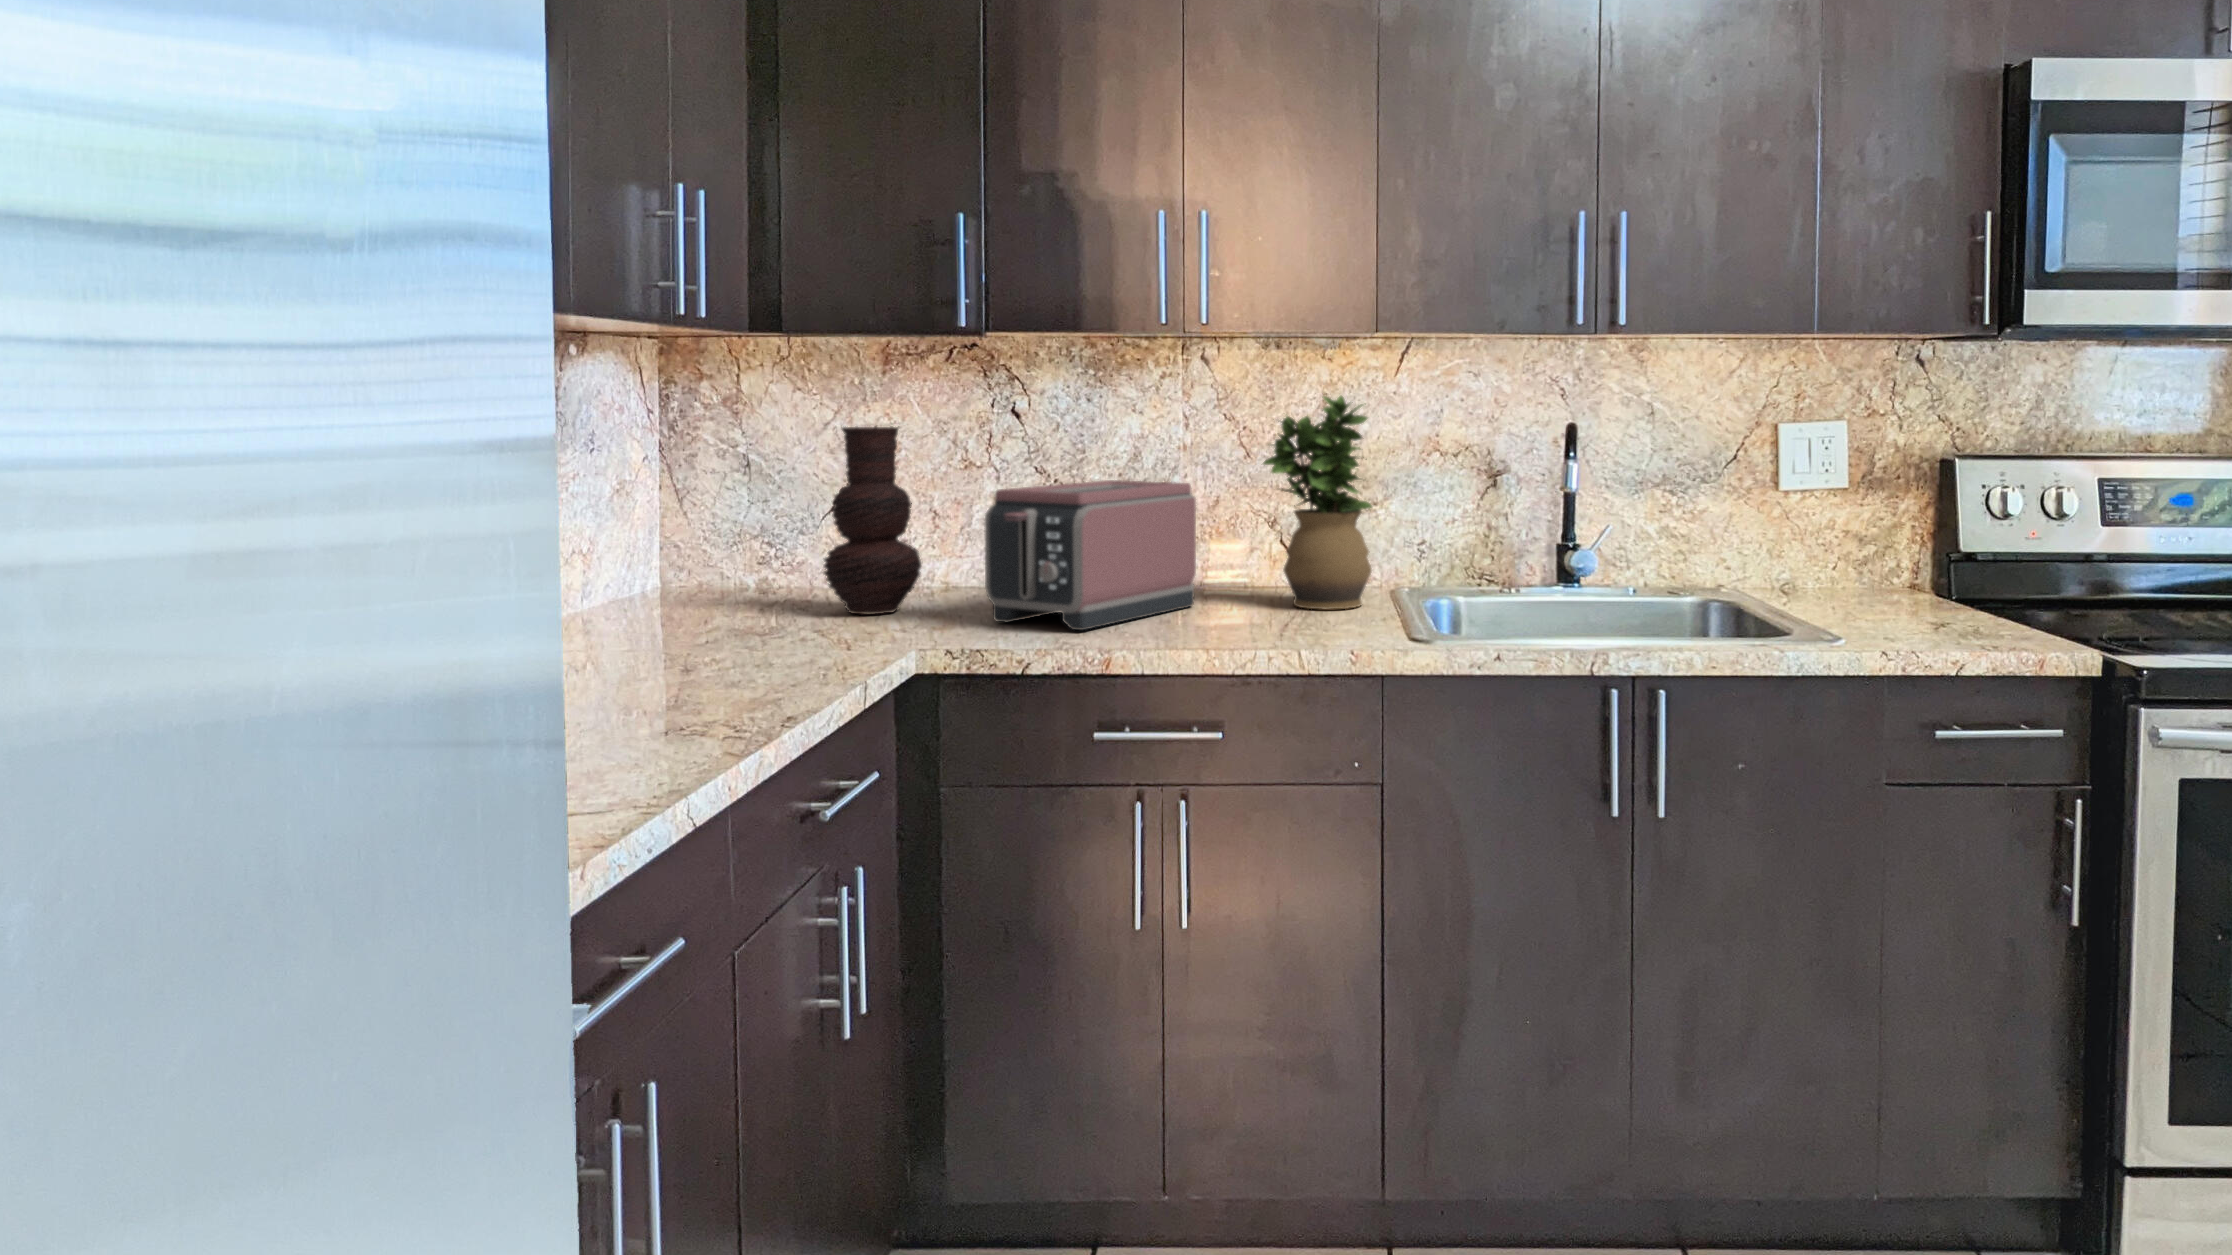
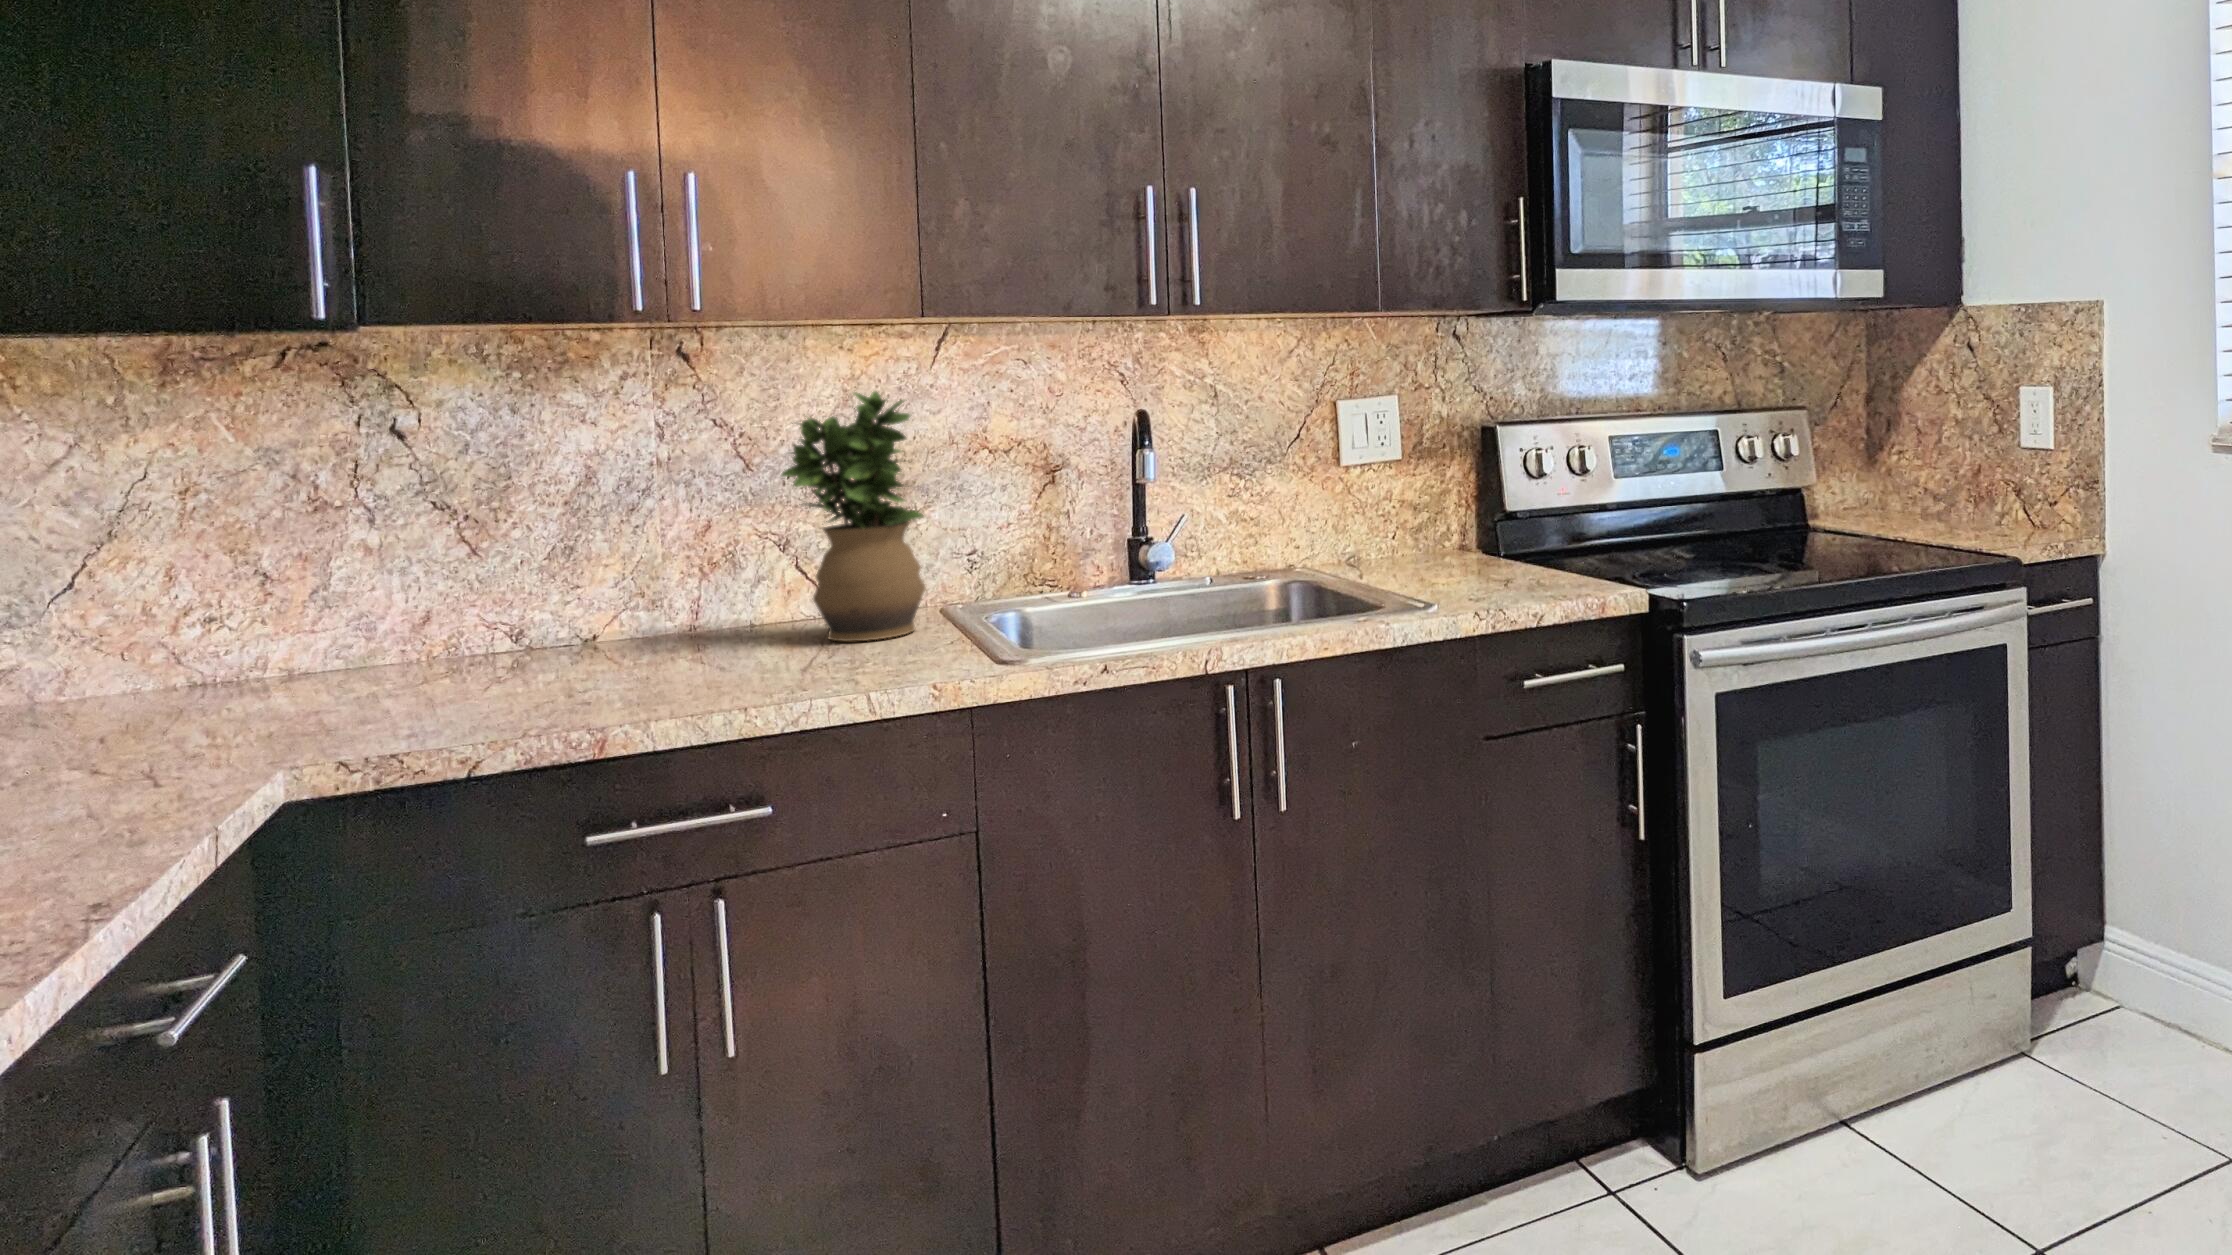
vase: present [824,426,921,615] -> none [78,460,262,733]
toaster: present [984,480,1196,630] -> none [376,506,696,713]

